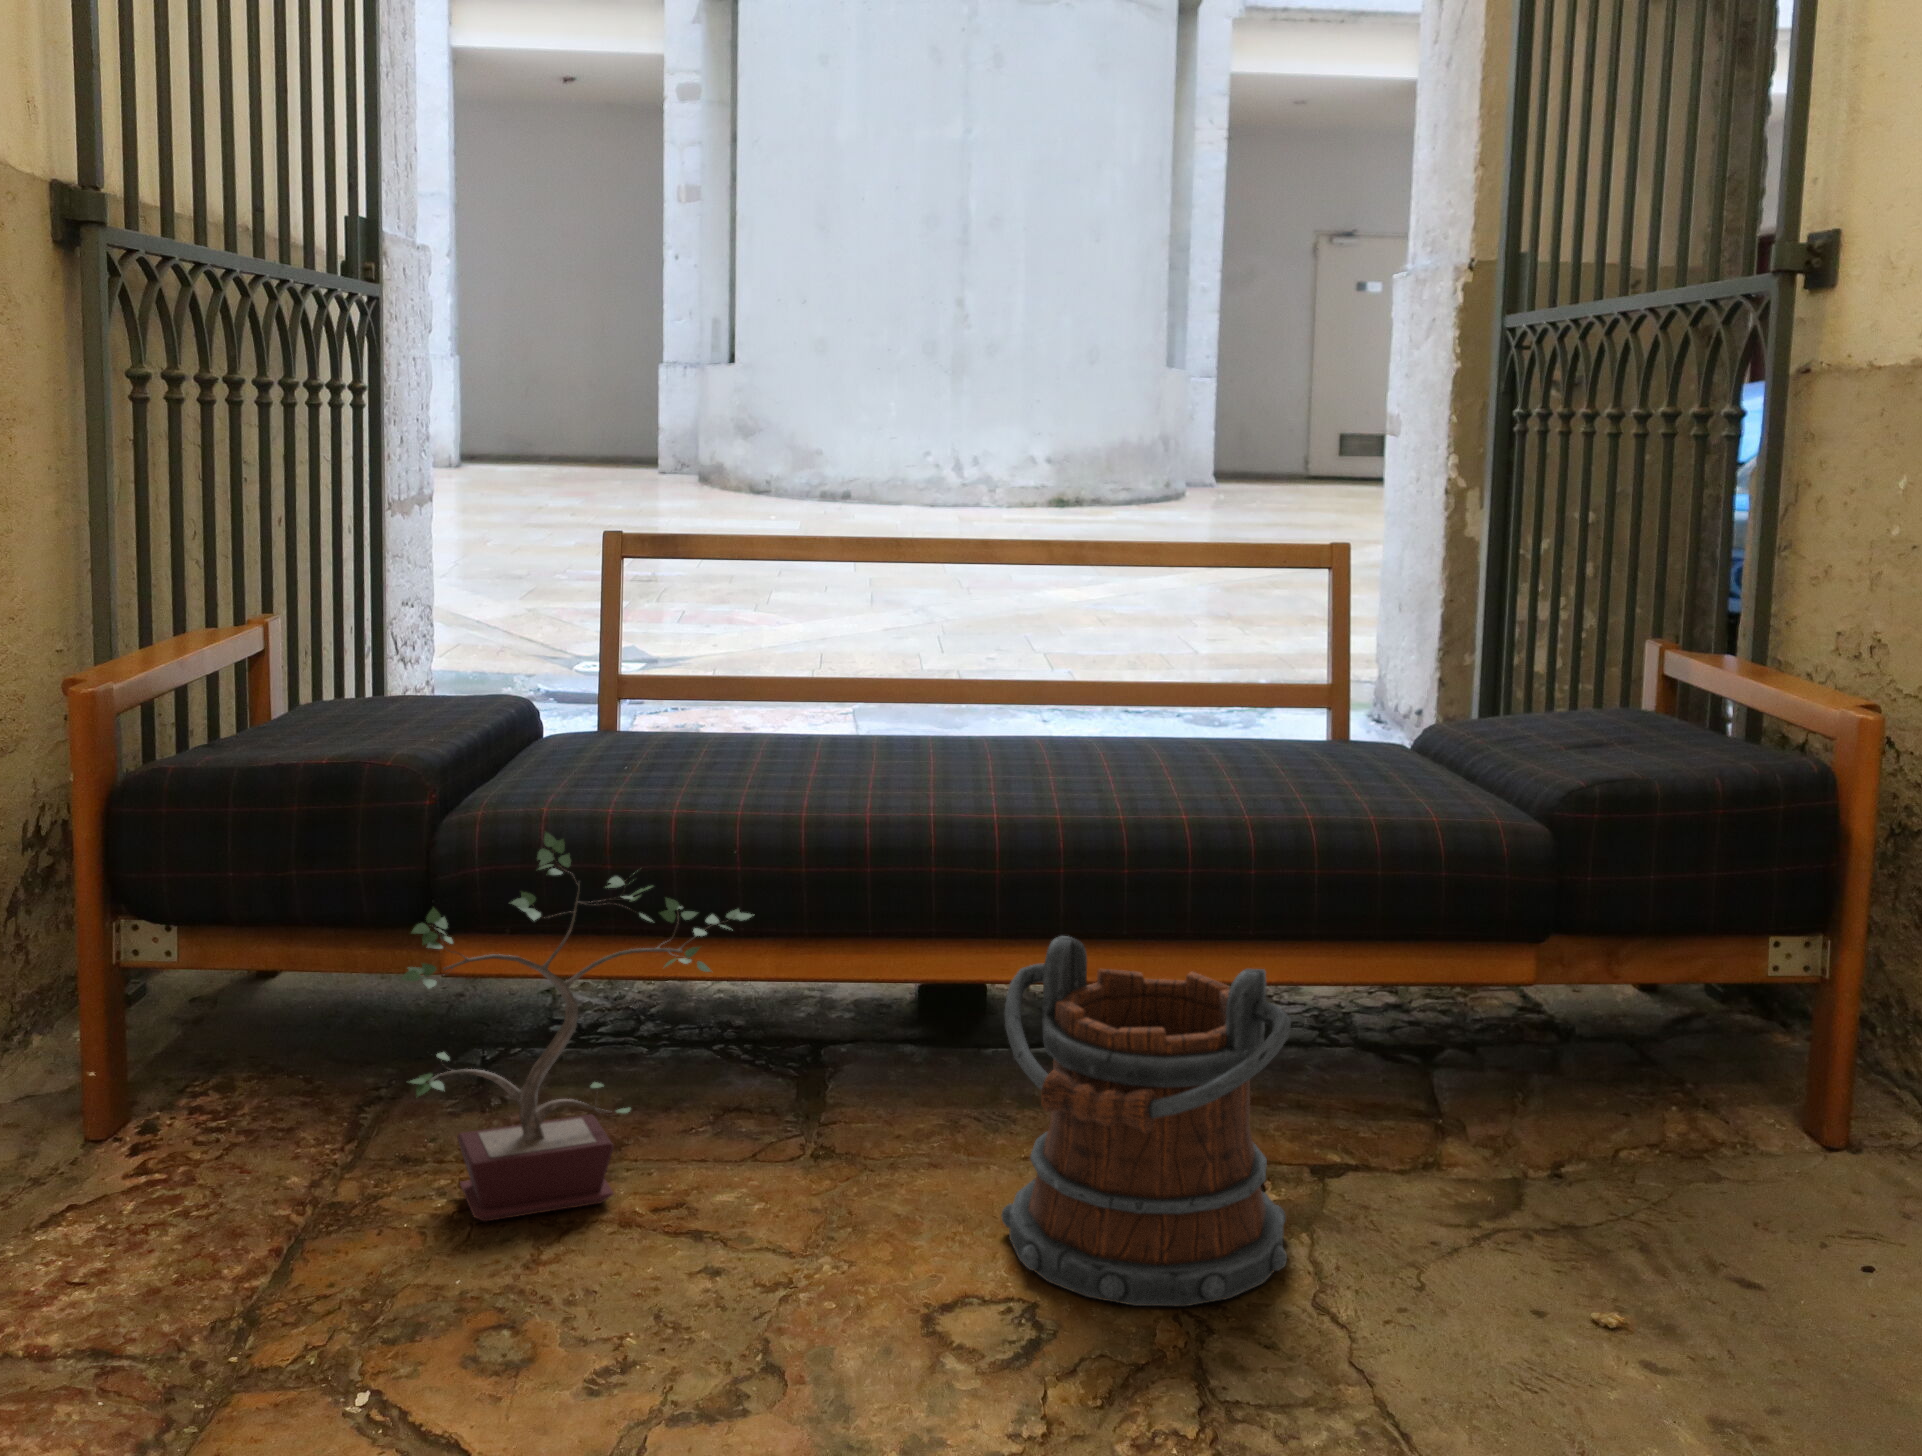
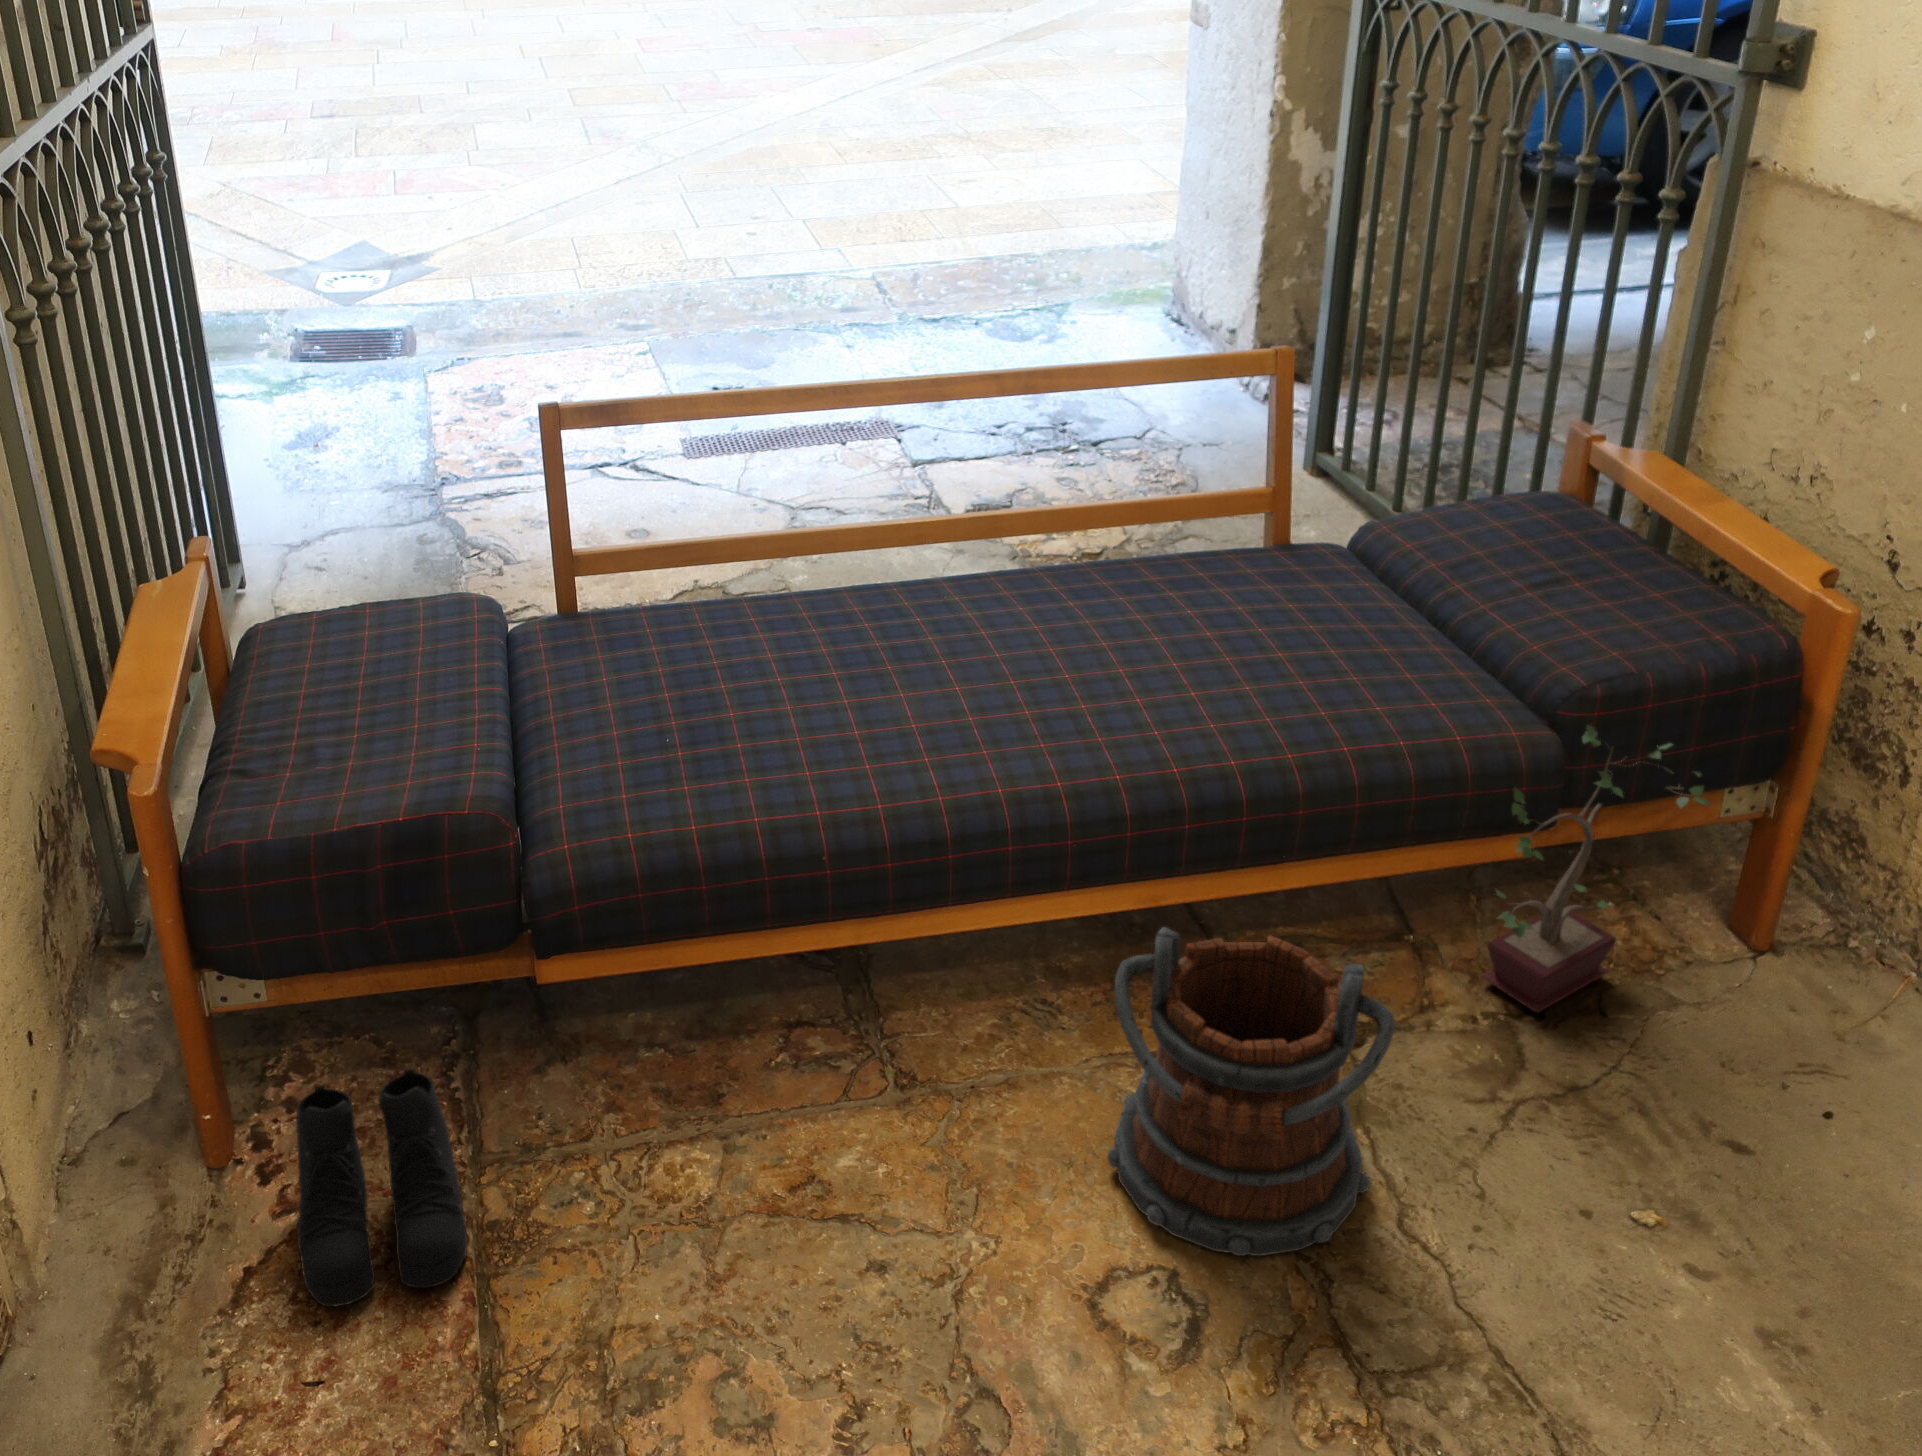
potted plant: present [402,832,754,1221] -> present [1482,723,1711,1012]
boots: none [122,1036,319,1231] -> present [296,1068,468,1307]

